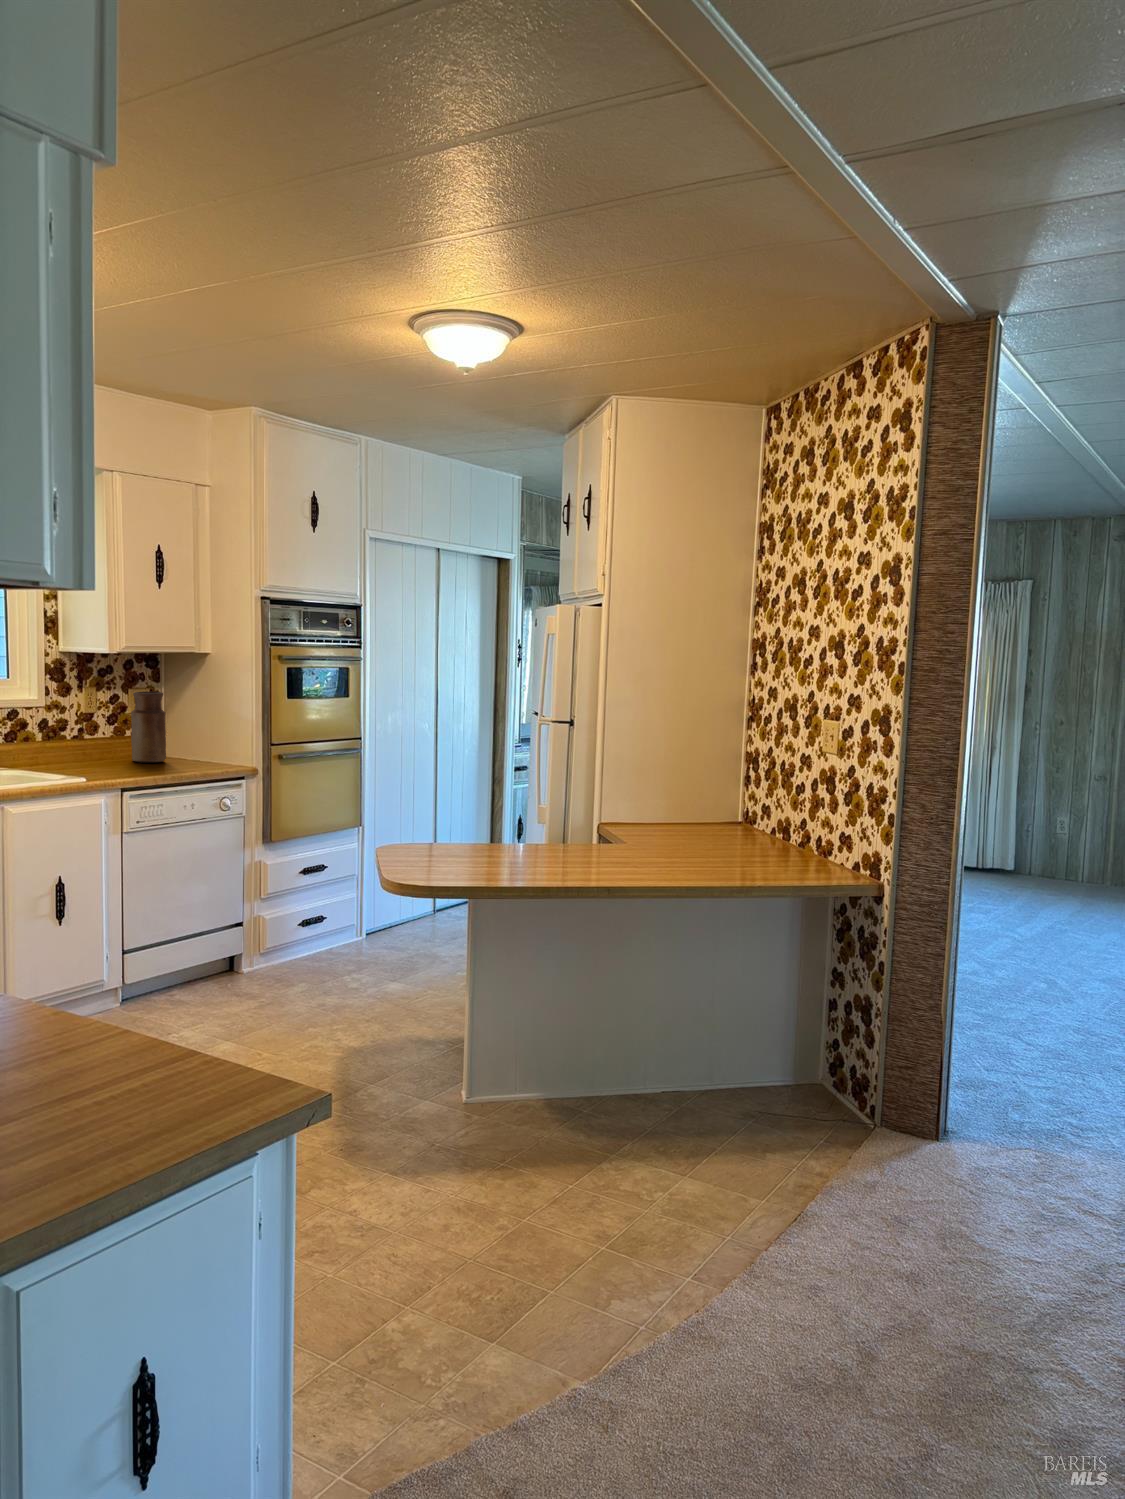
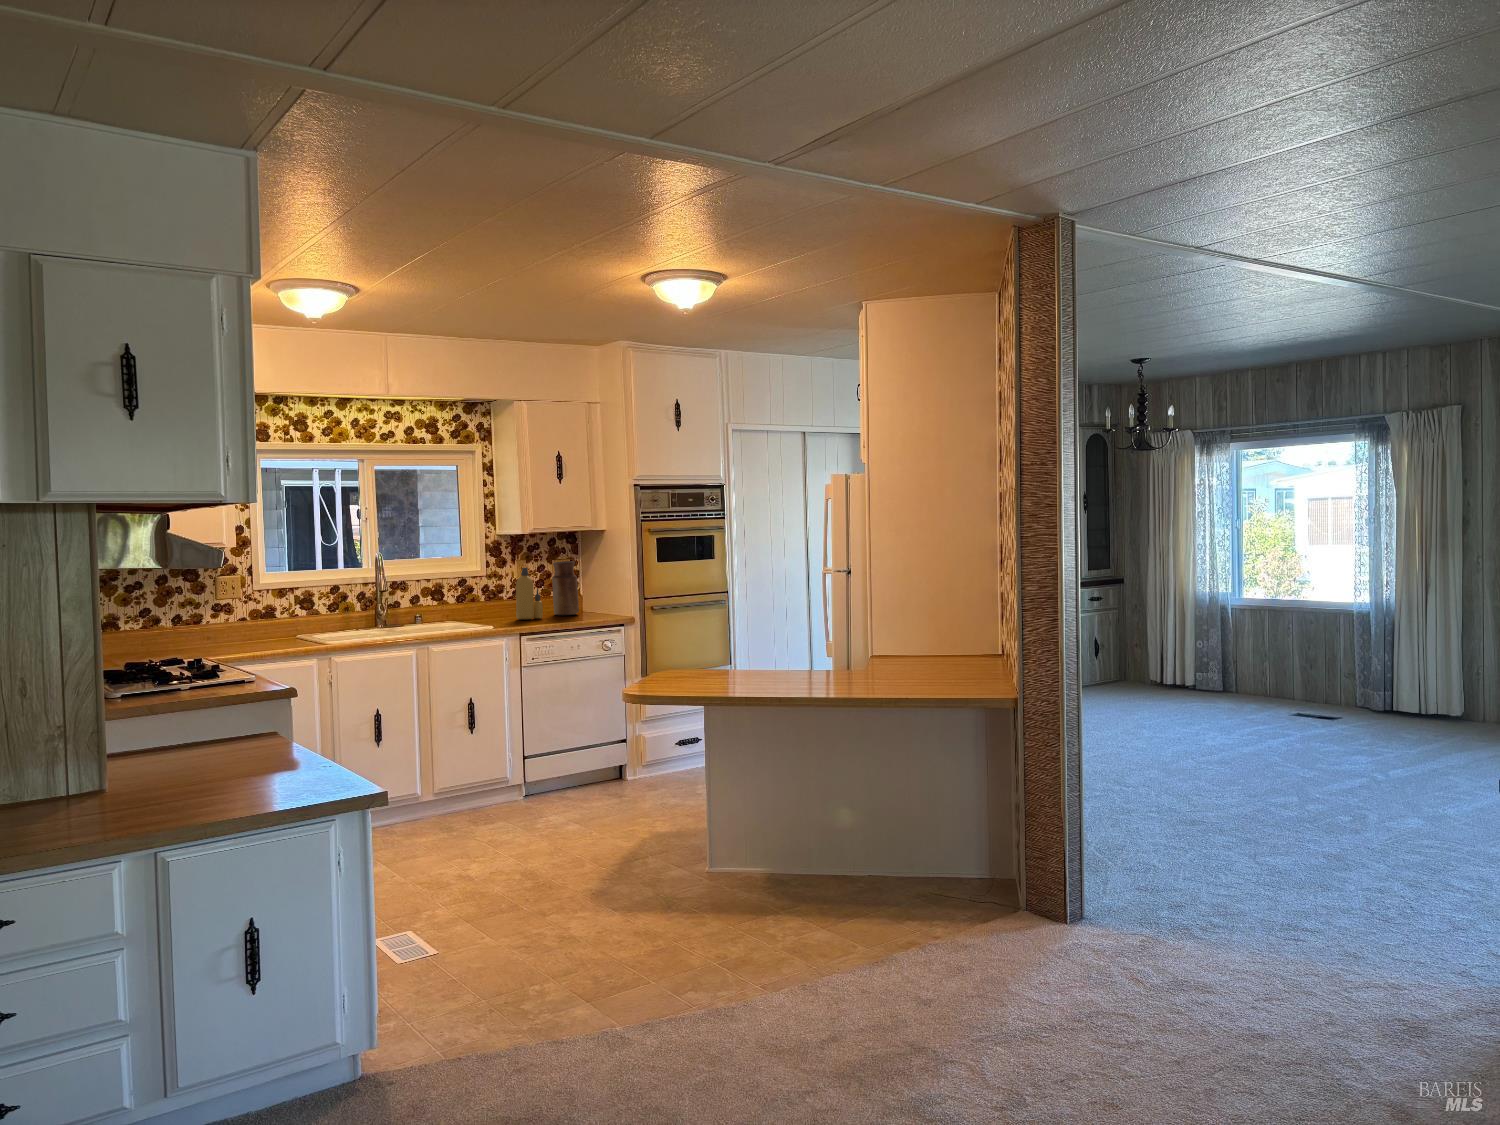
bottle: none [91,699,125,768] -> present [516,568,543,620]

